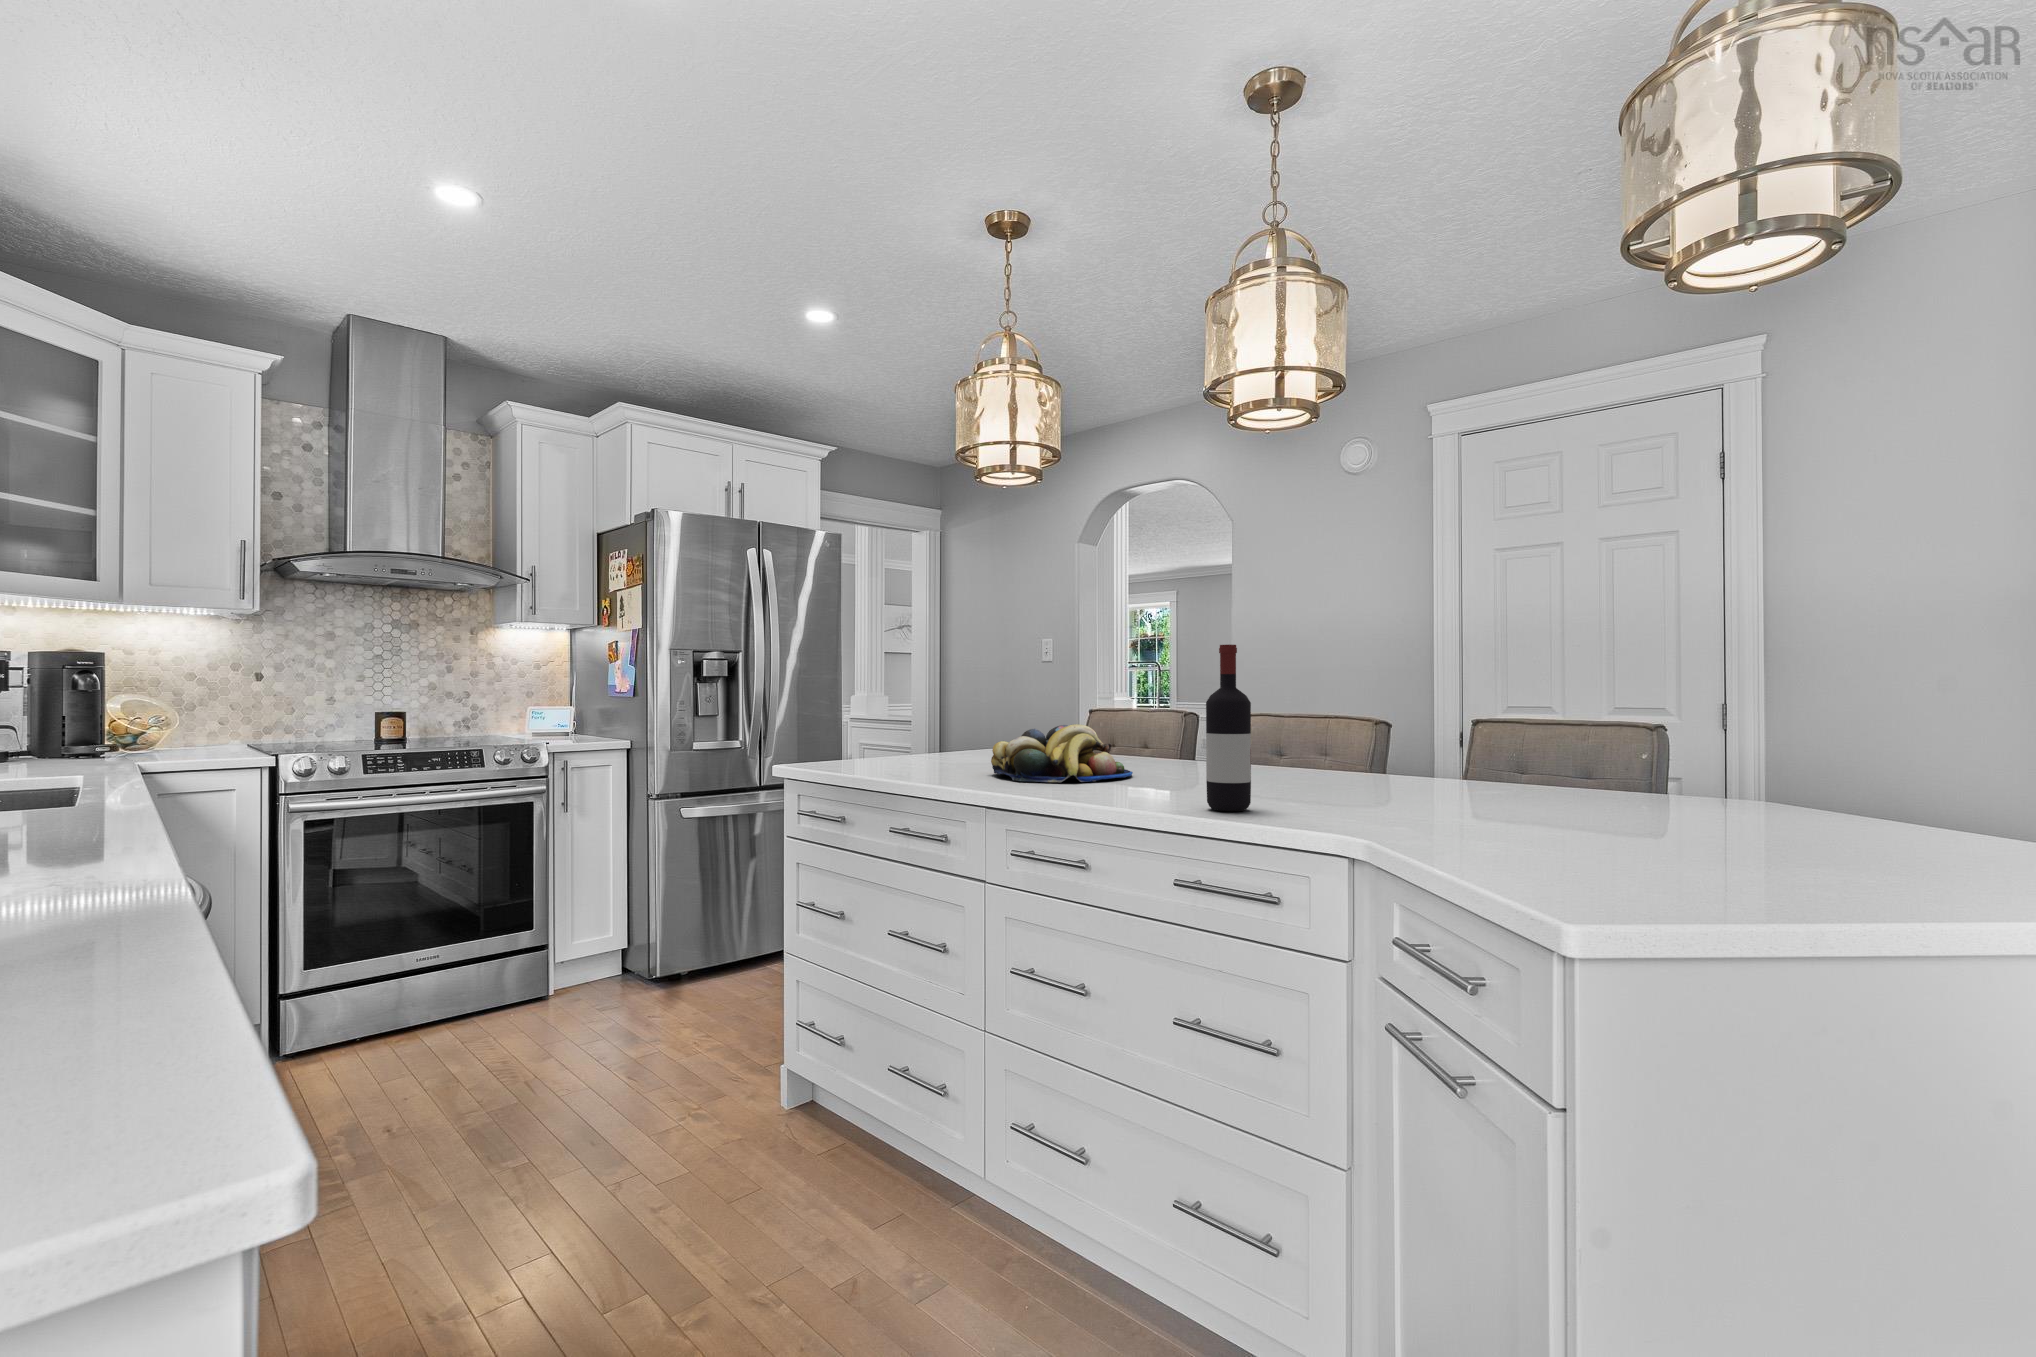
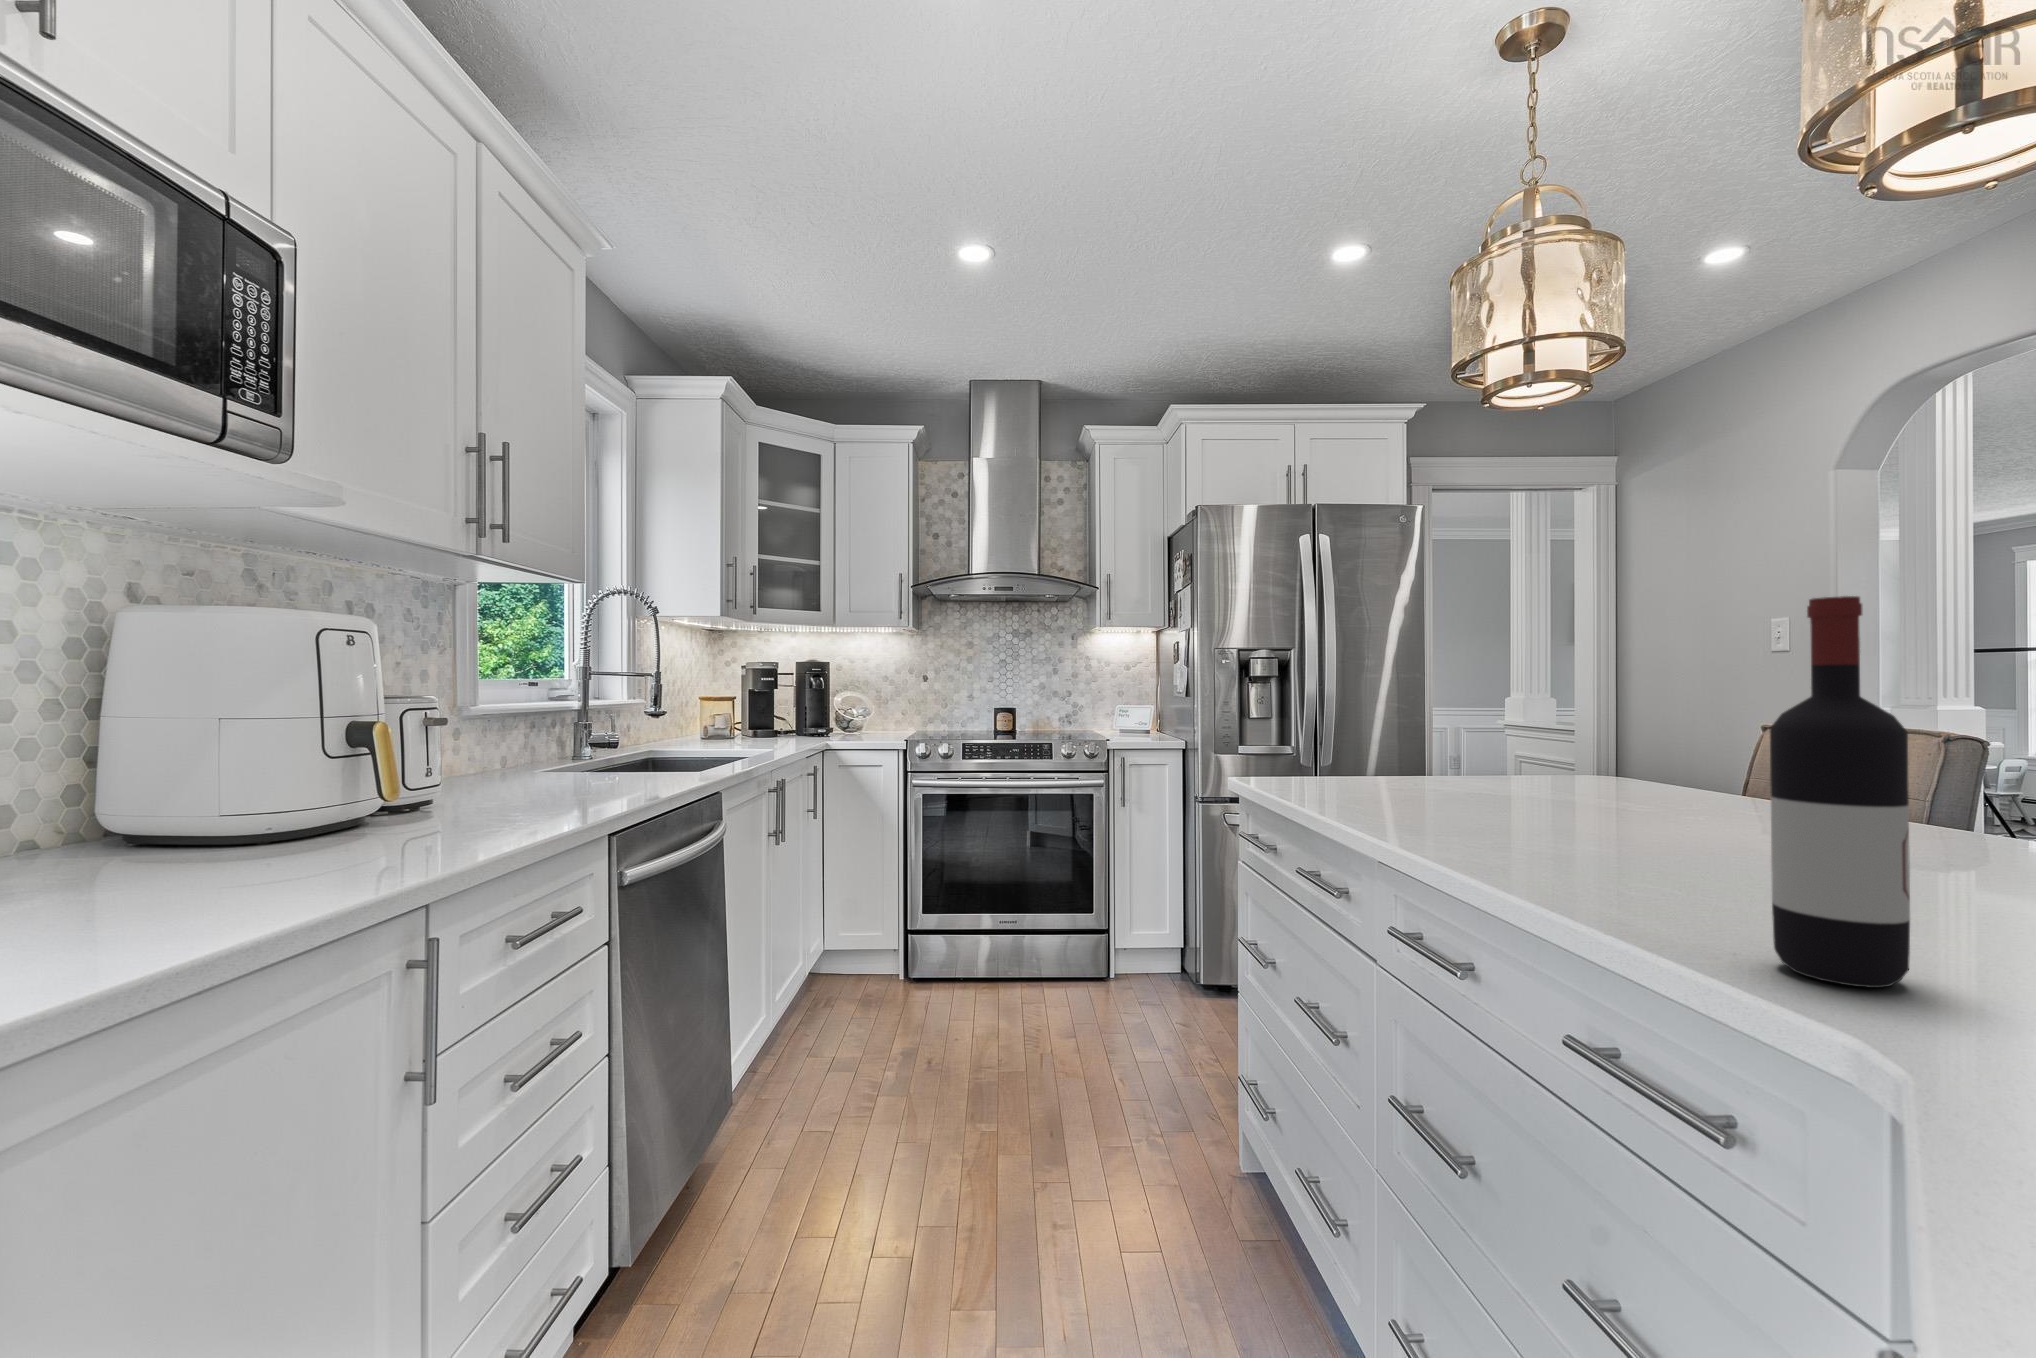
fruit bowl: present [991,724,1133,782] -> none [1473,751,1752,853]

